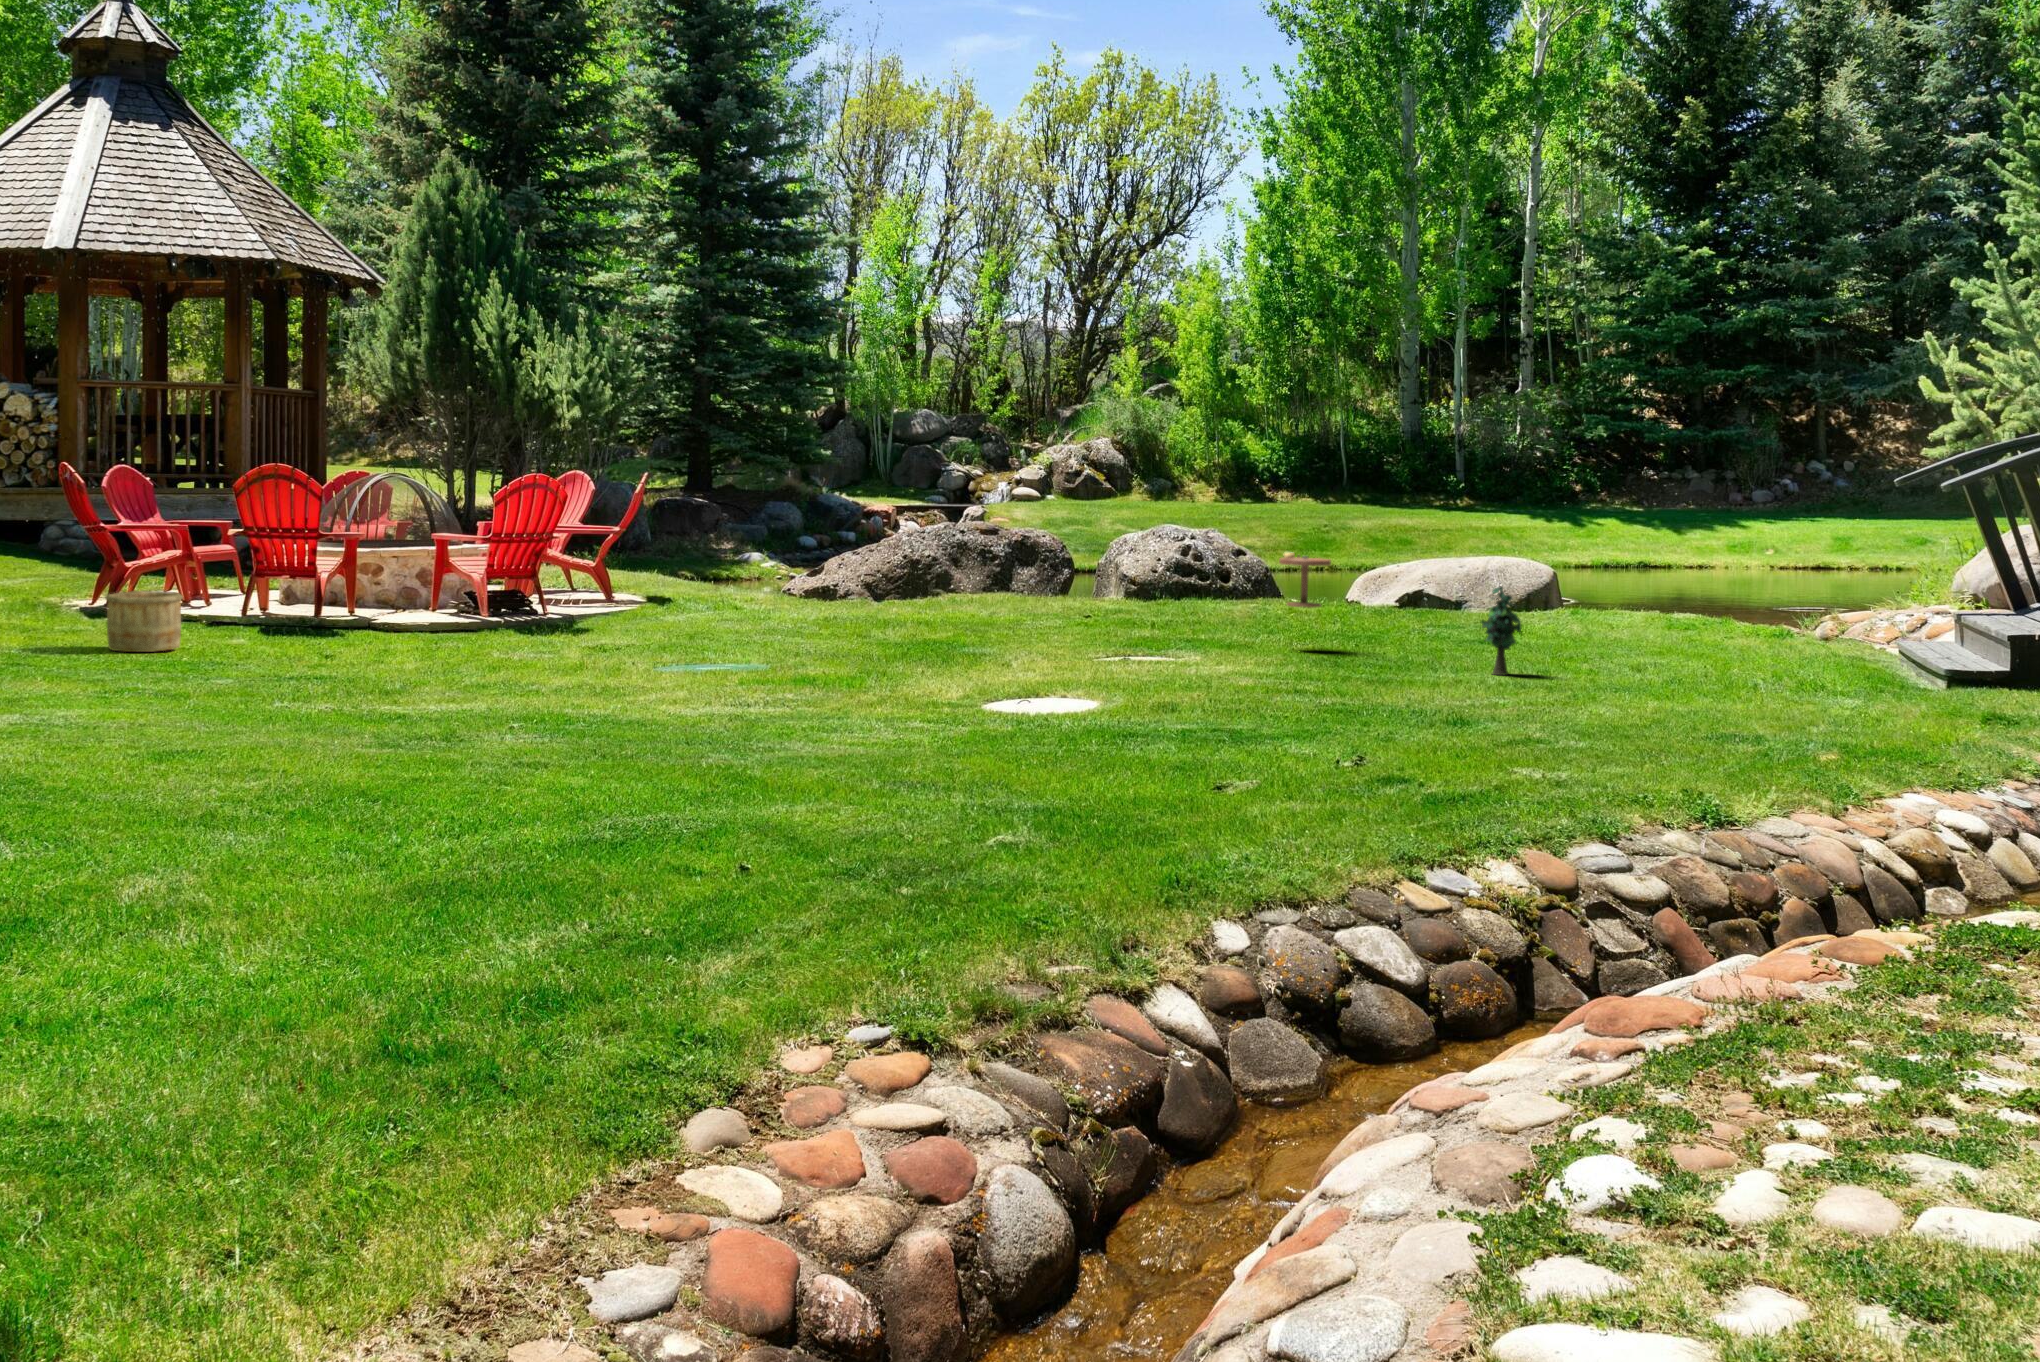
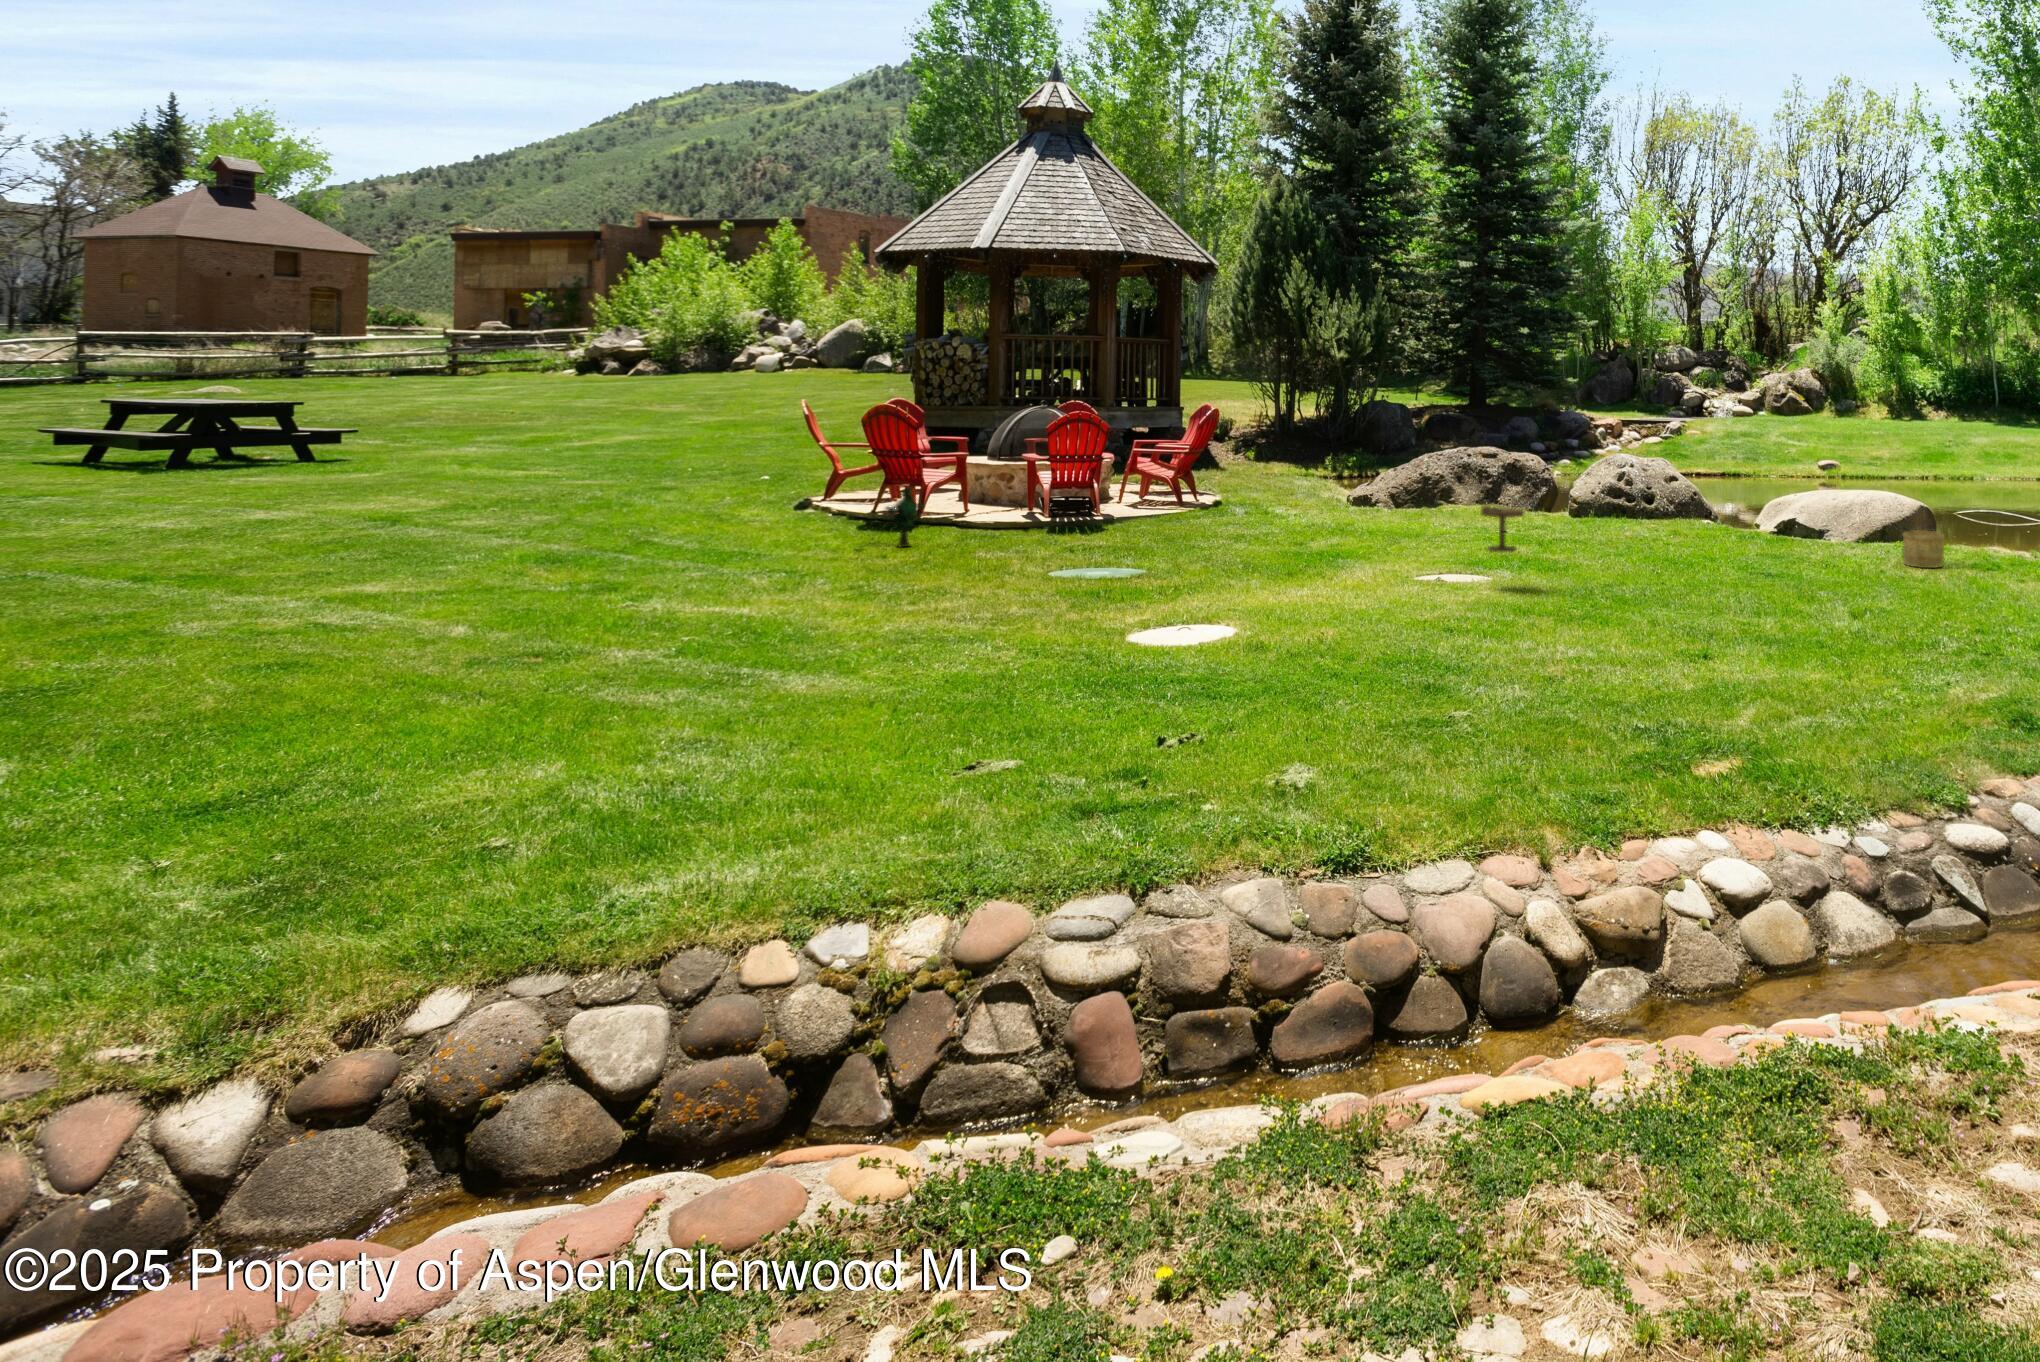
decorative plant: present [1481,586,1522,675] -> present [886,484,922,547]
wooden bucket: present [105,591,183,652] -> present [1903,530,1945,568]

